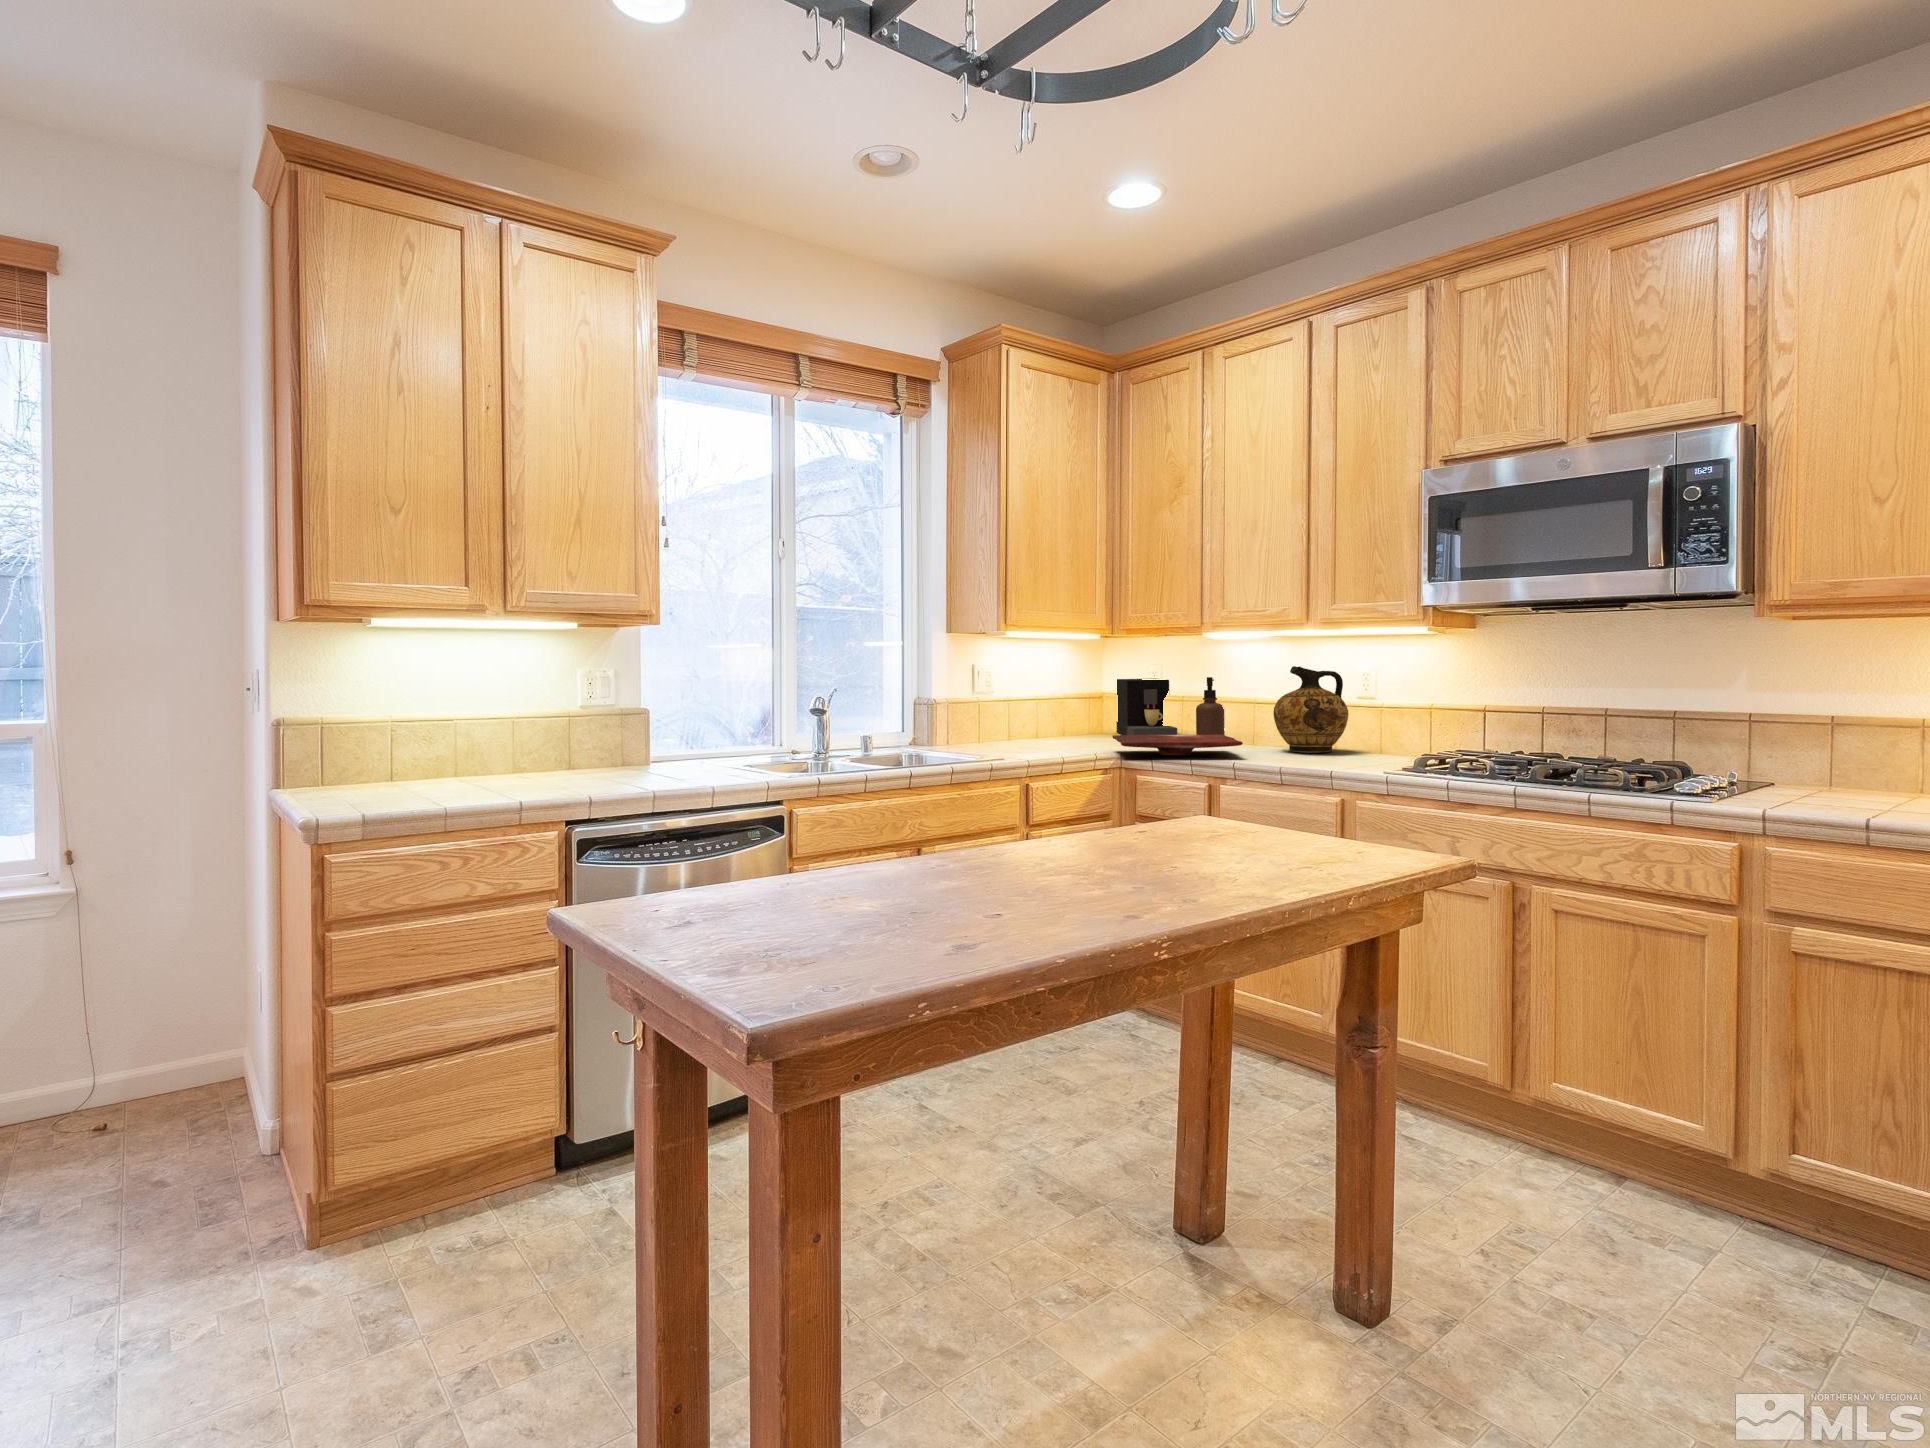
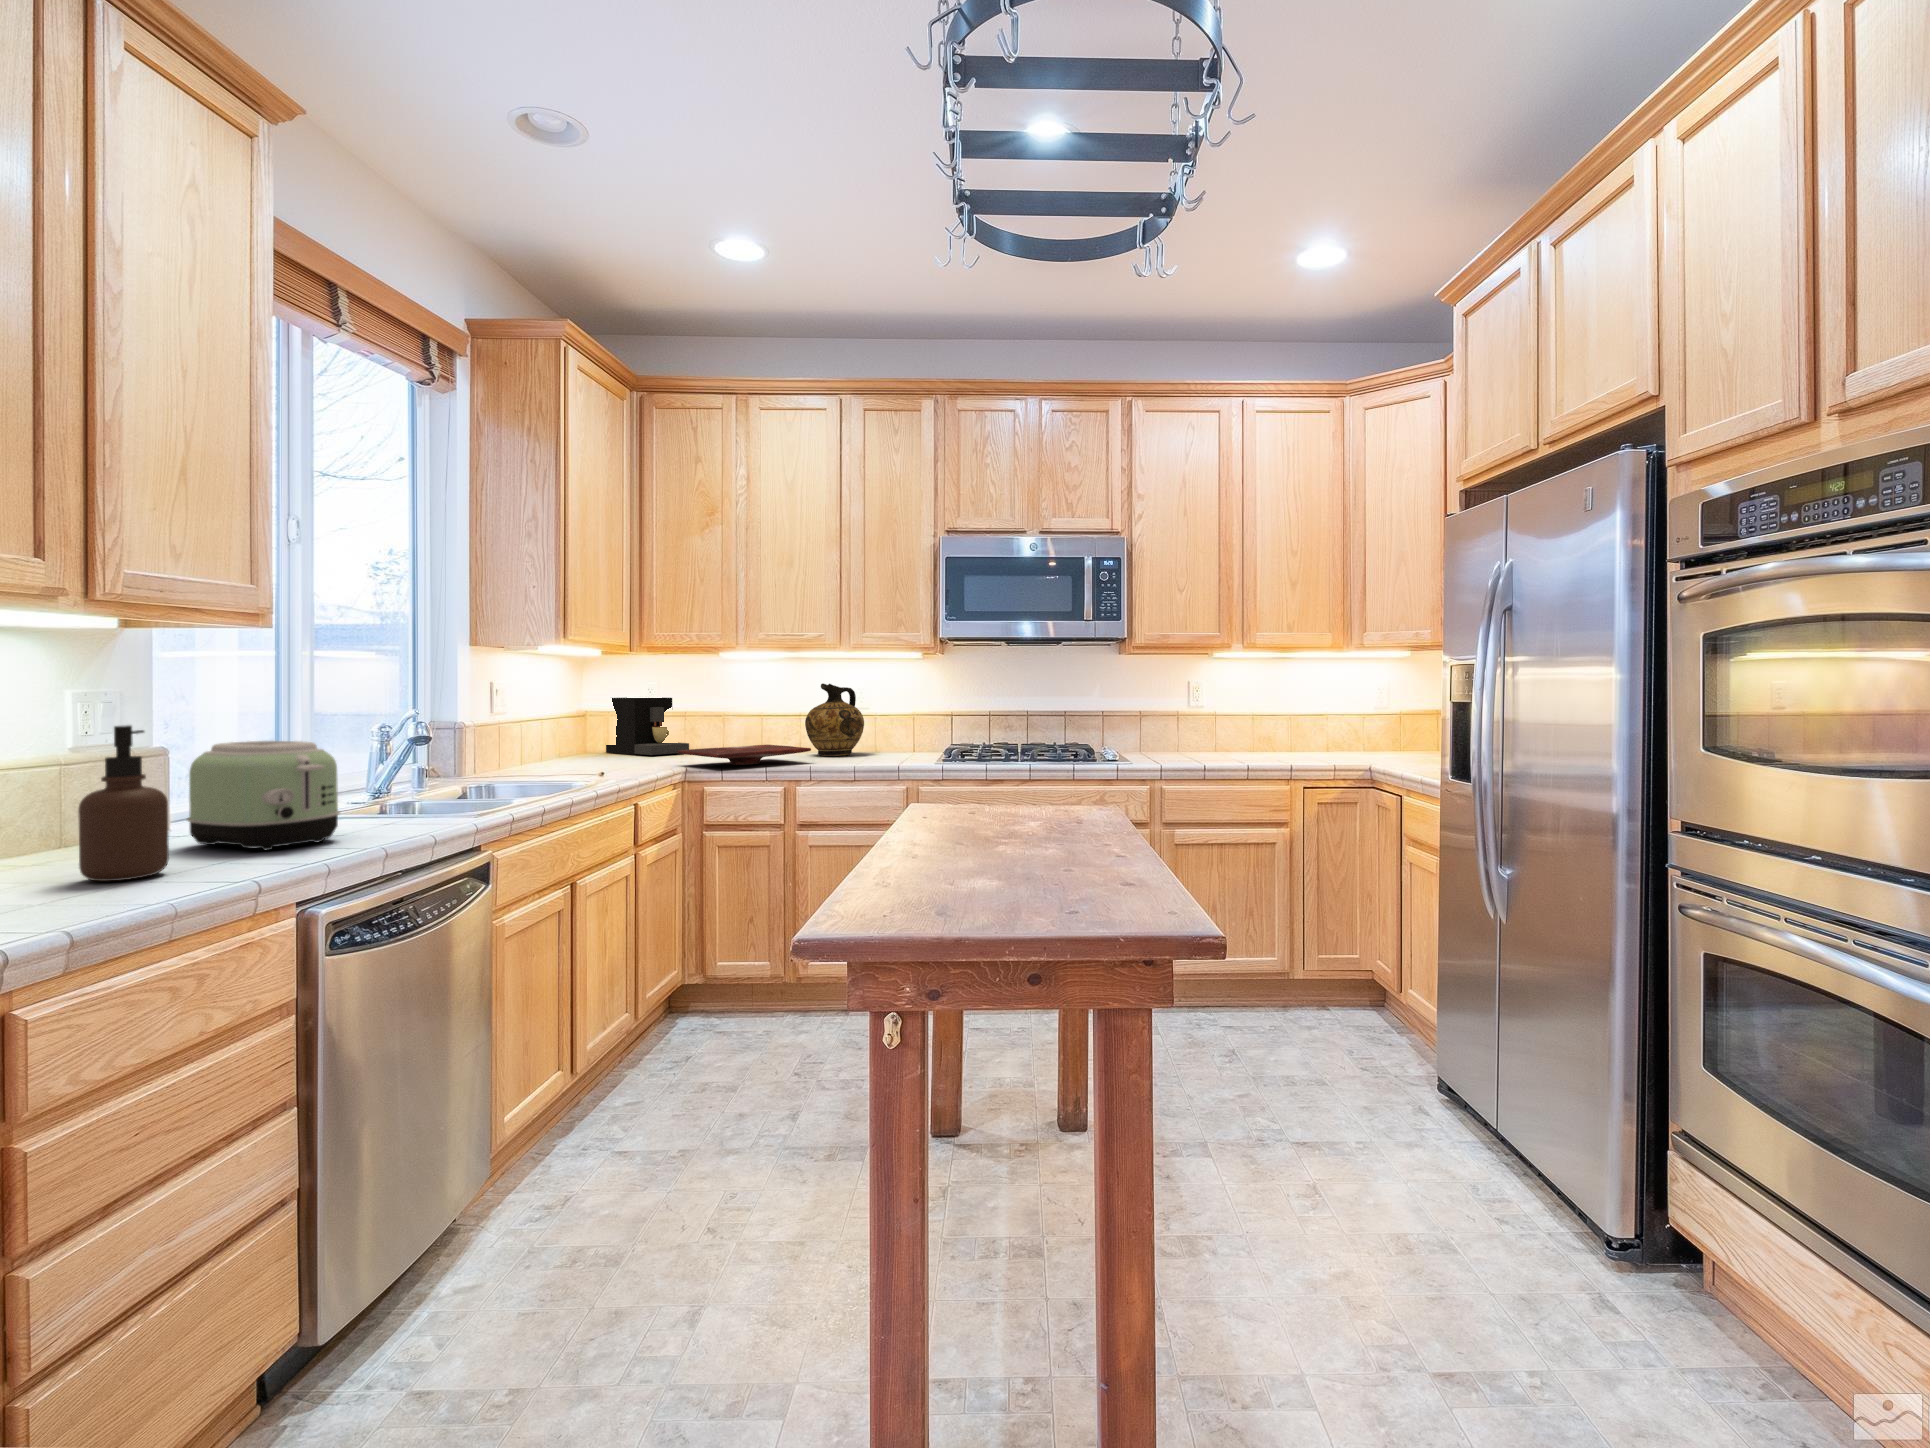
soap dispenser: present [1196,677,1225,735] -> present [78,725,169,881]
toaster: none [611,714,685,792] -> present [187,741,340,851]

